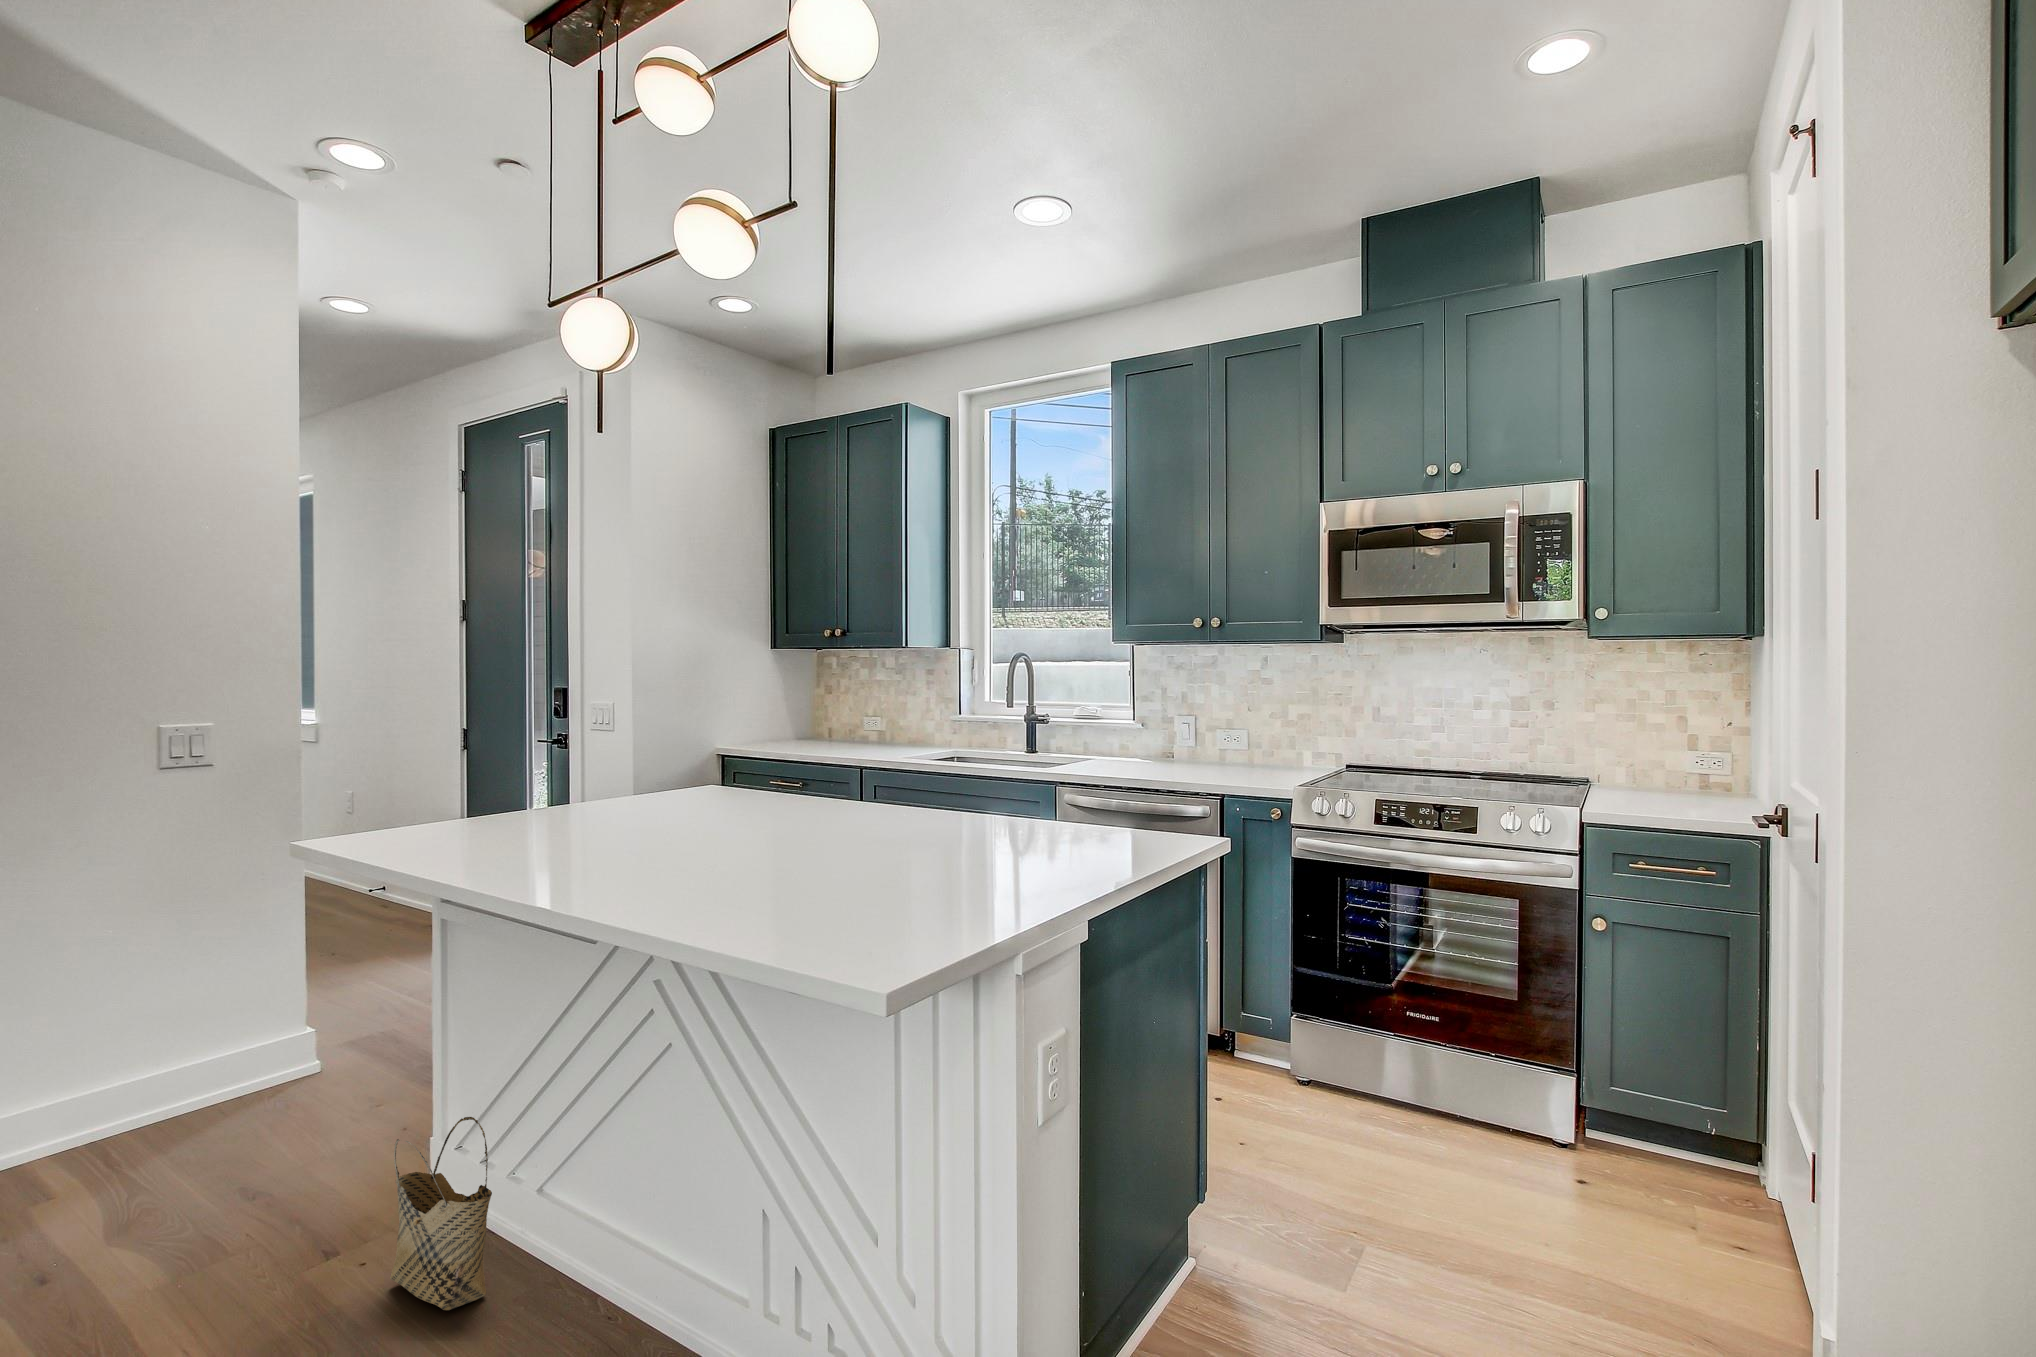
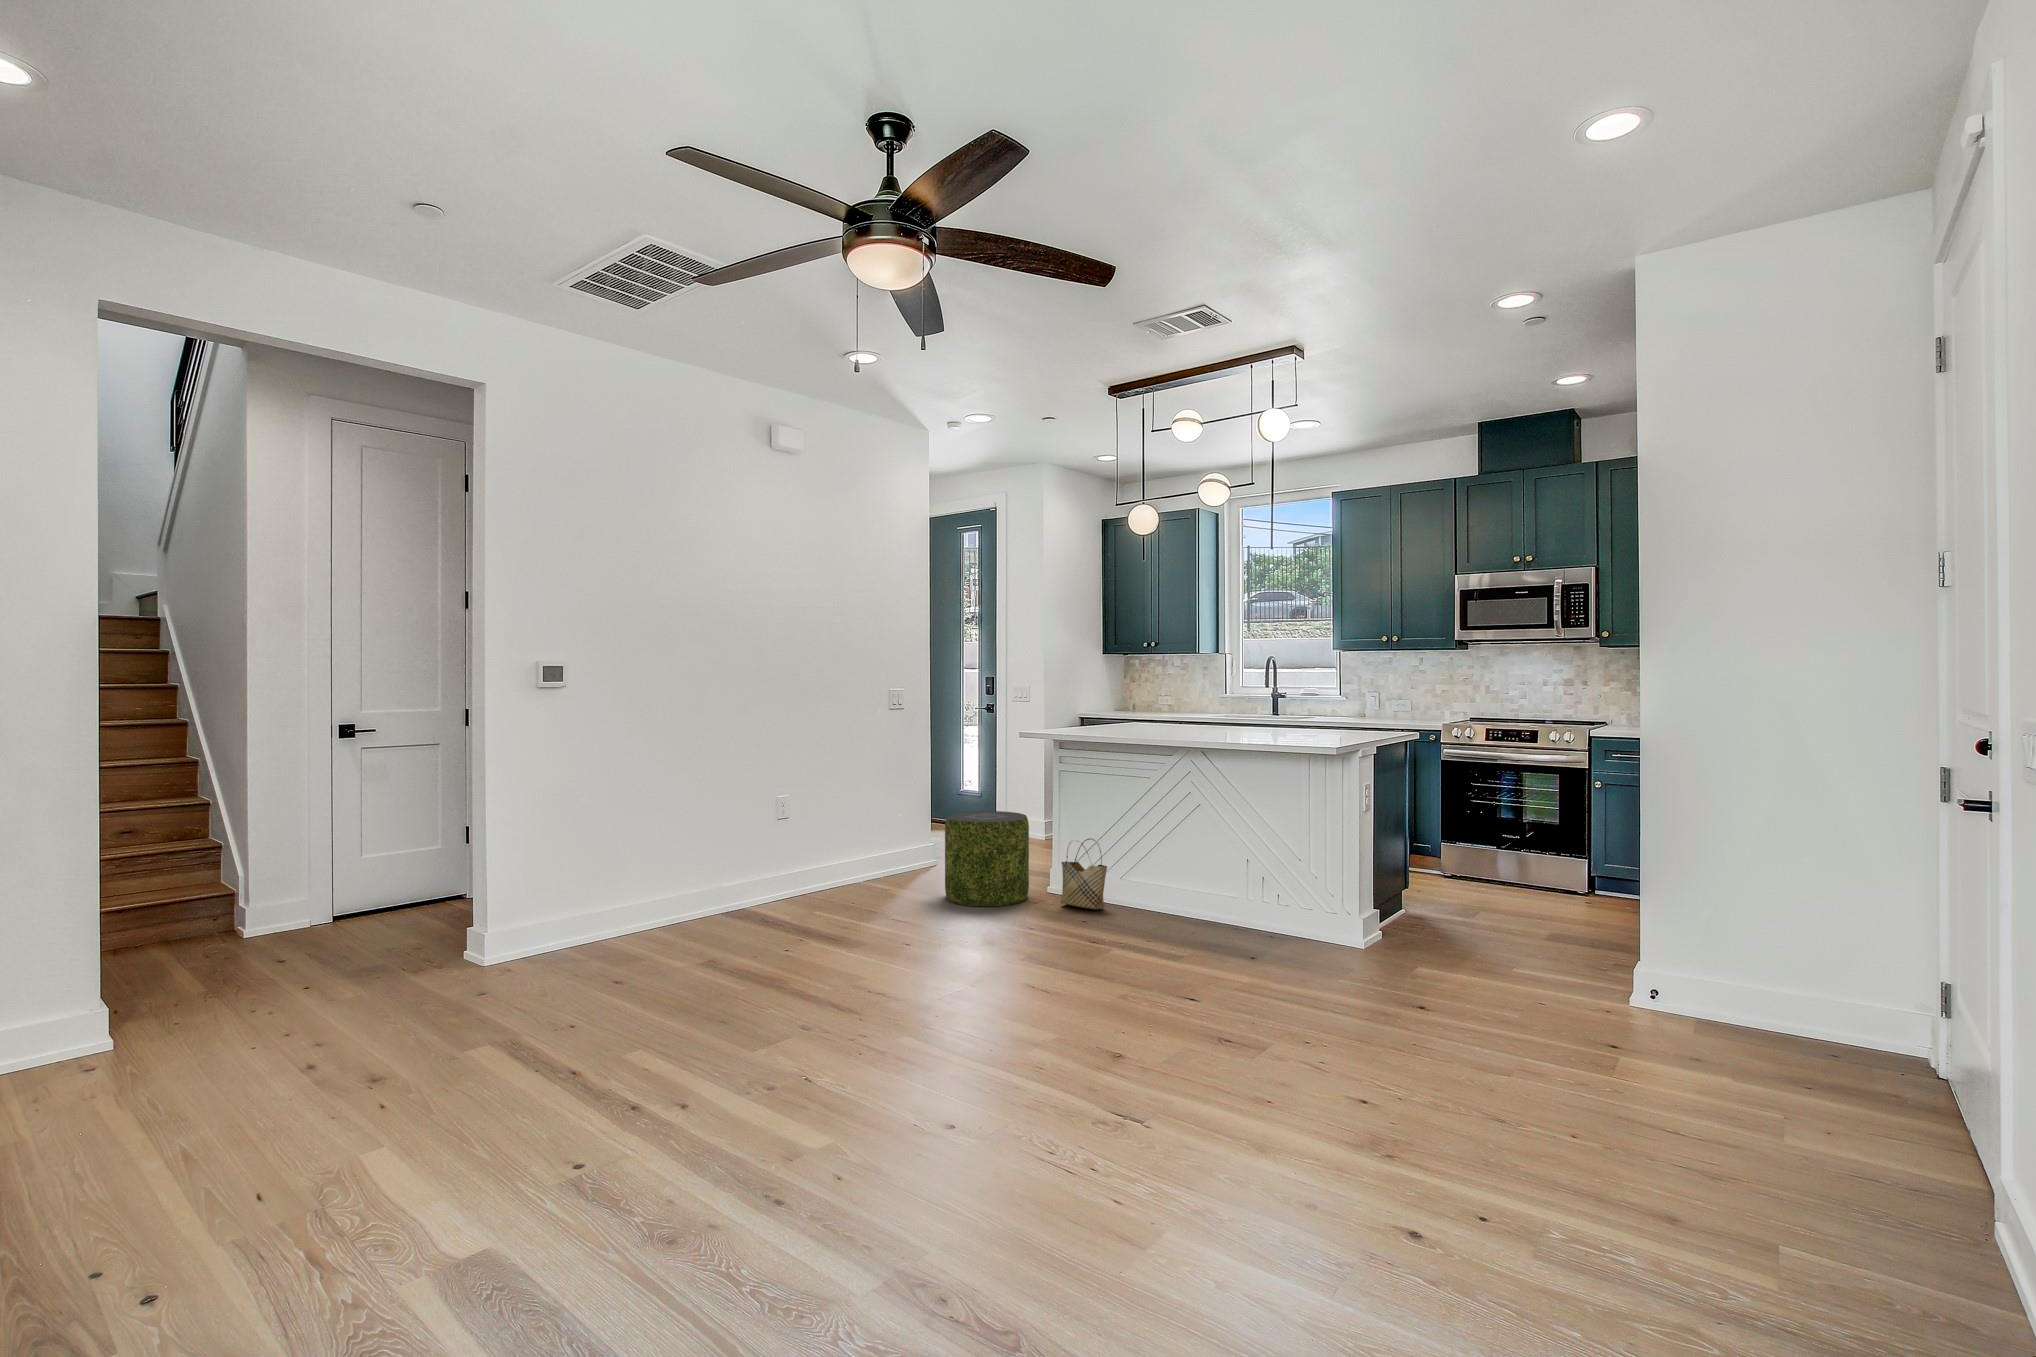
pouf: none [125,1027,371,1303] -> present [945,811,1029,906]

